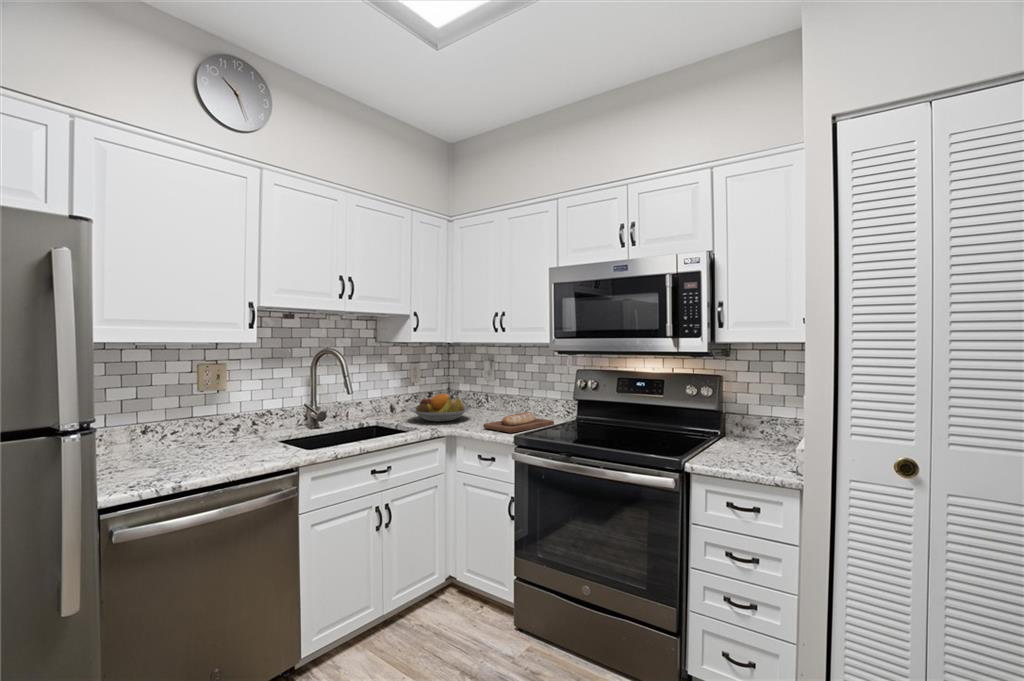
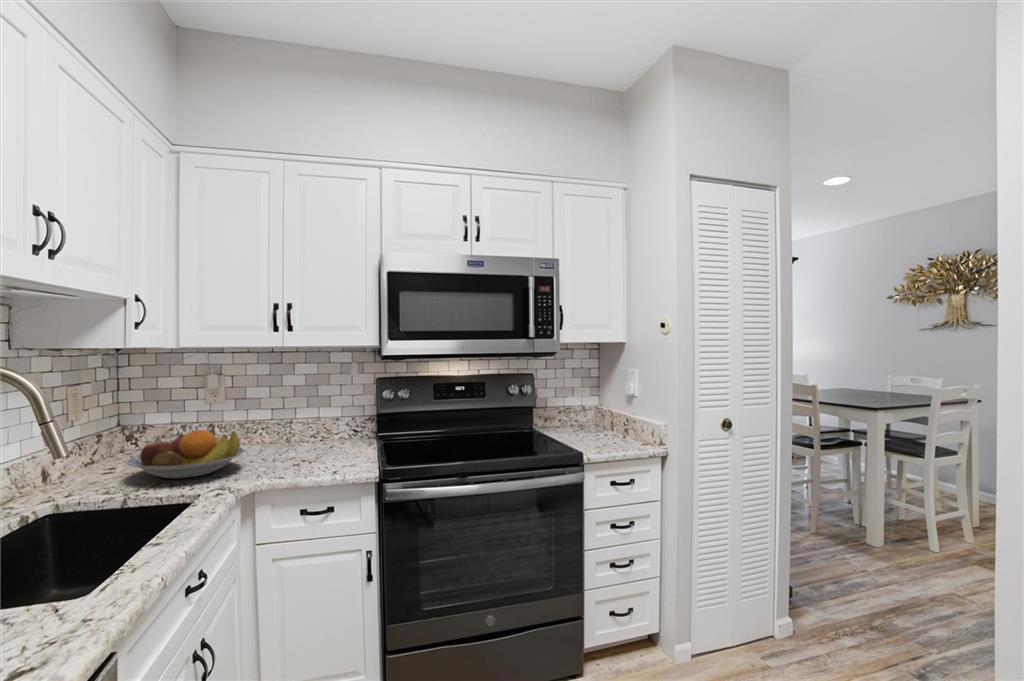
bread loaf: present [483,412,554,433] -> none [302,437,367,469]

